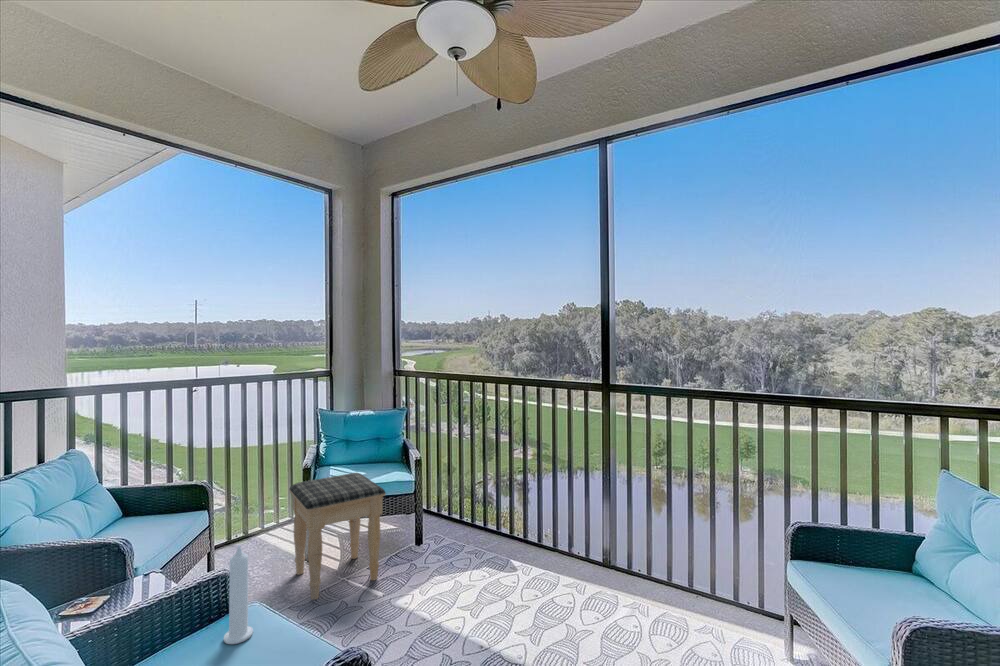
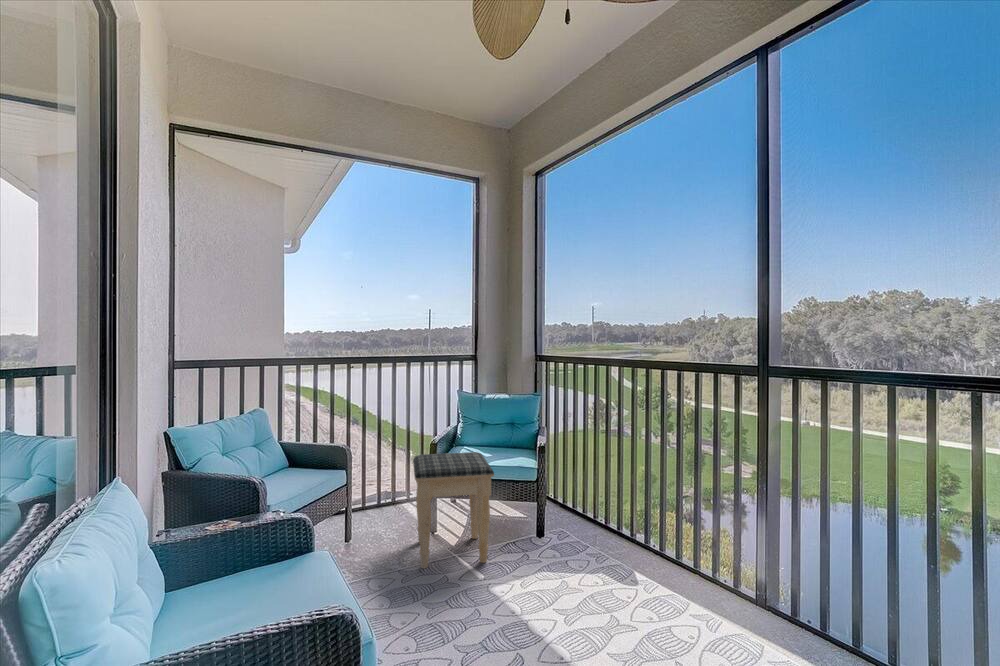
candle: present [224,545,253,644] -> none [271,485,298,575]

